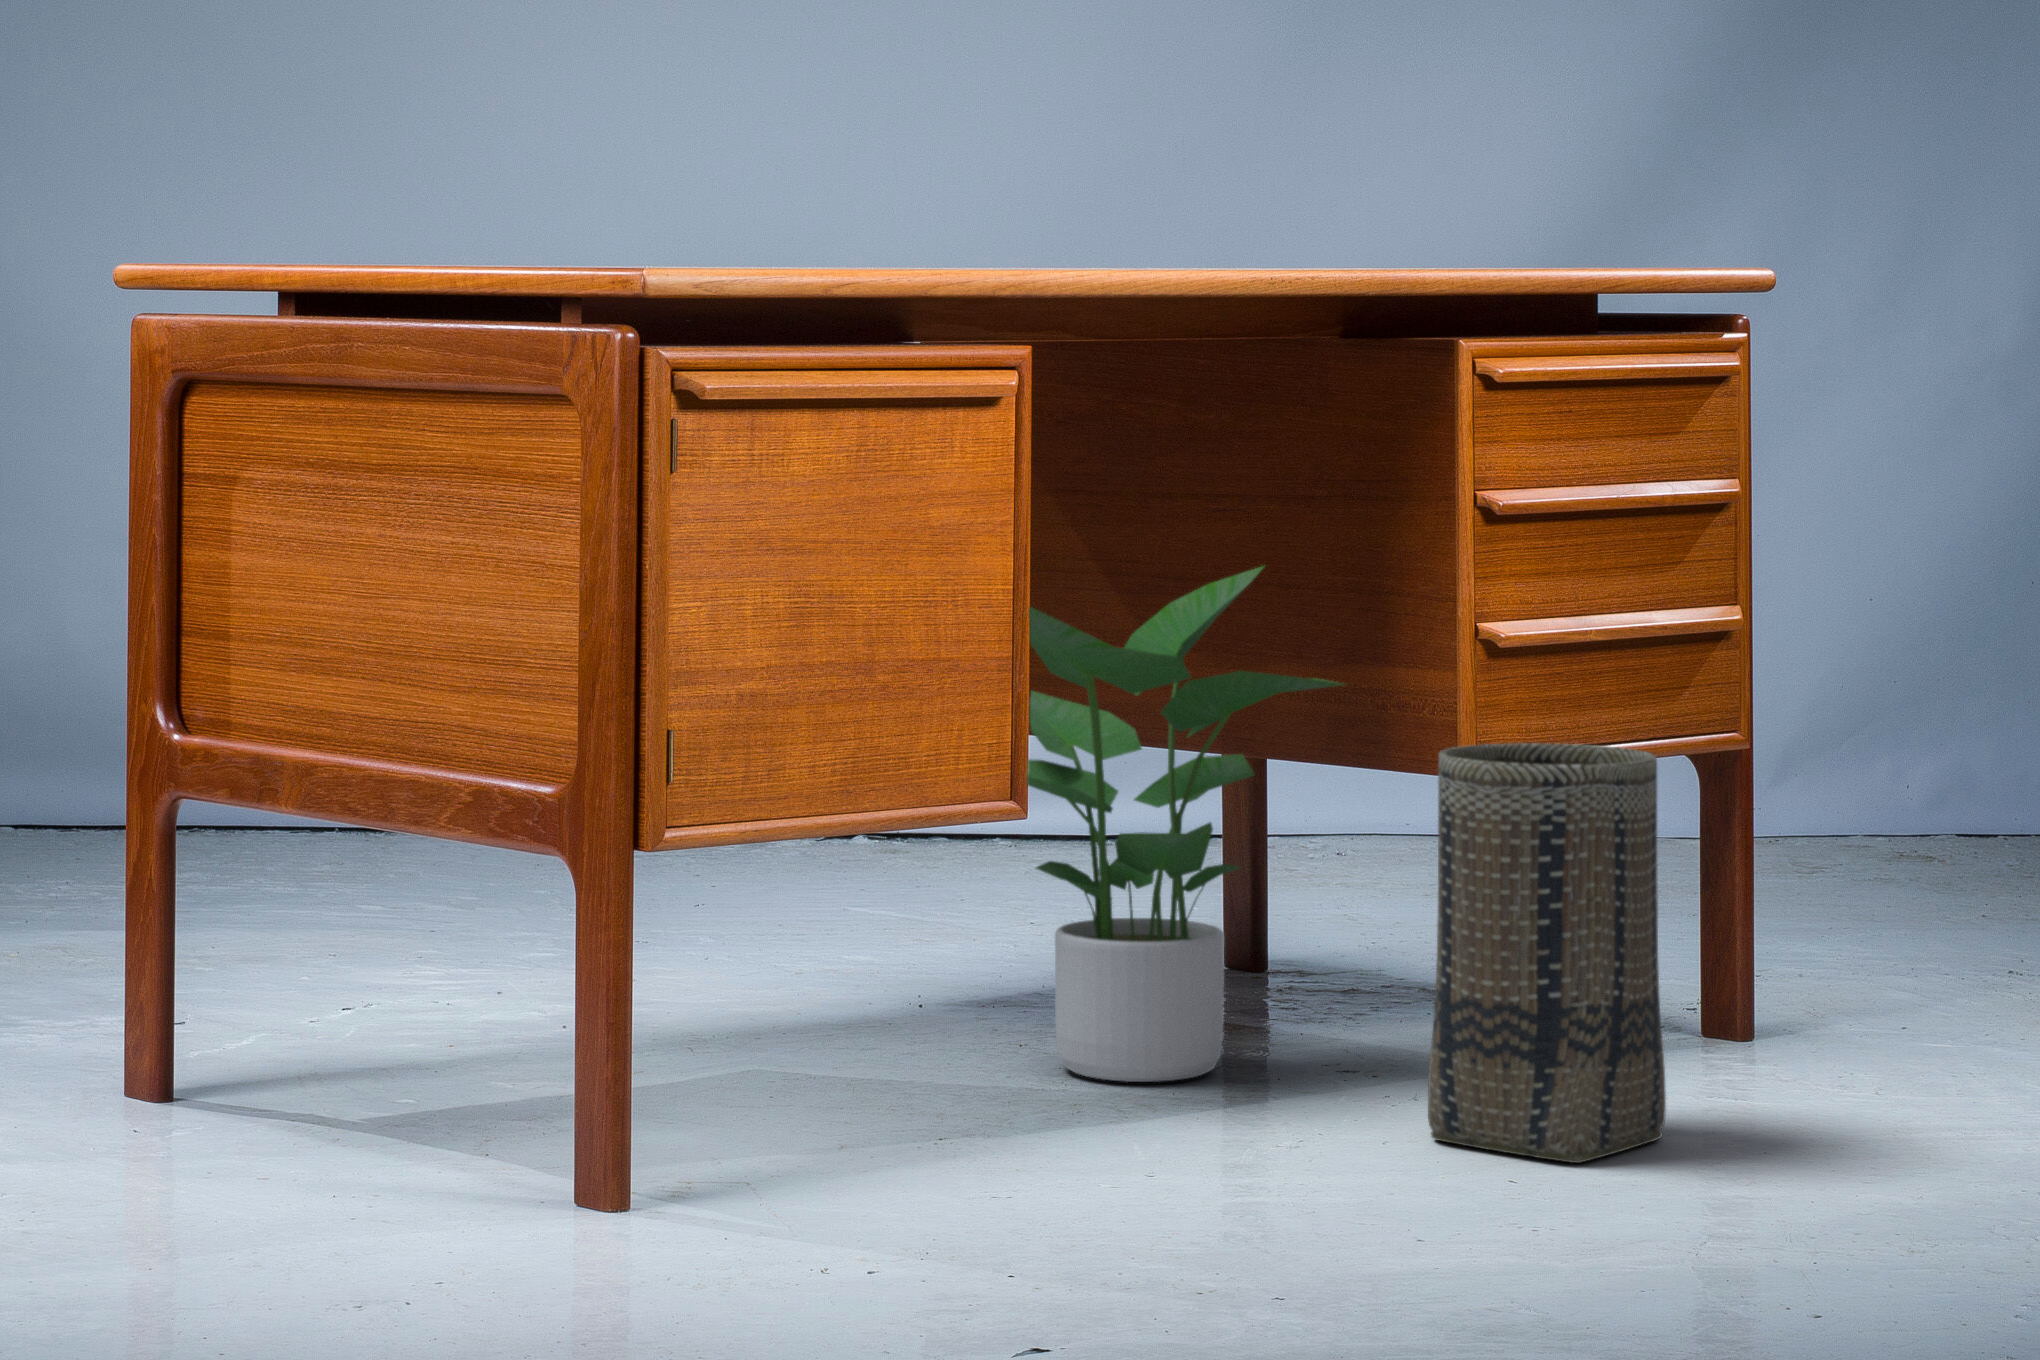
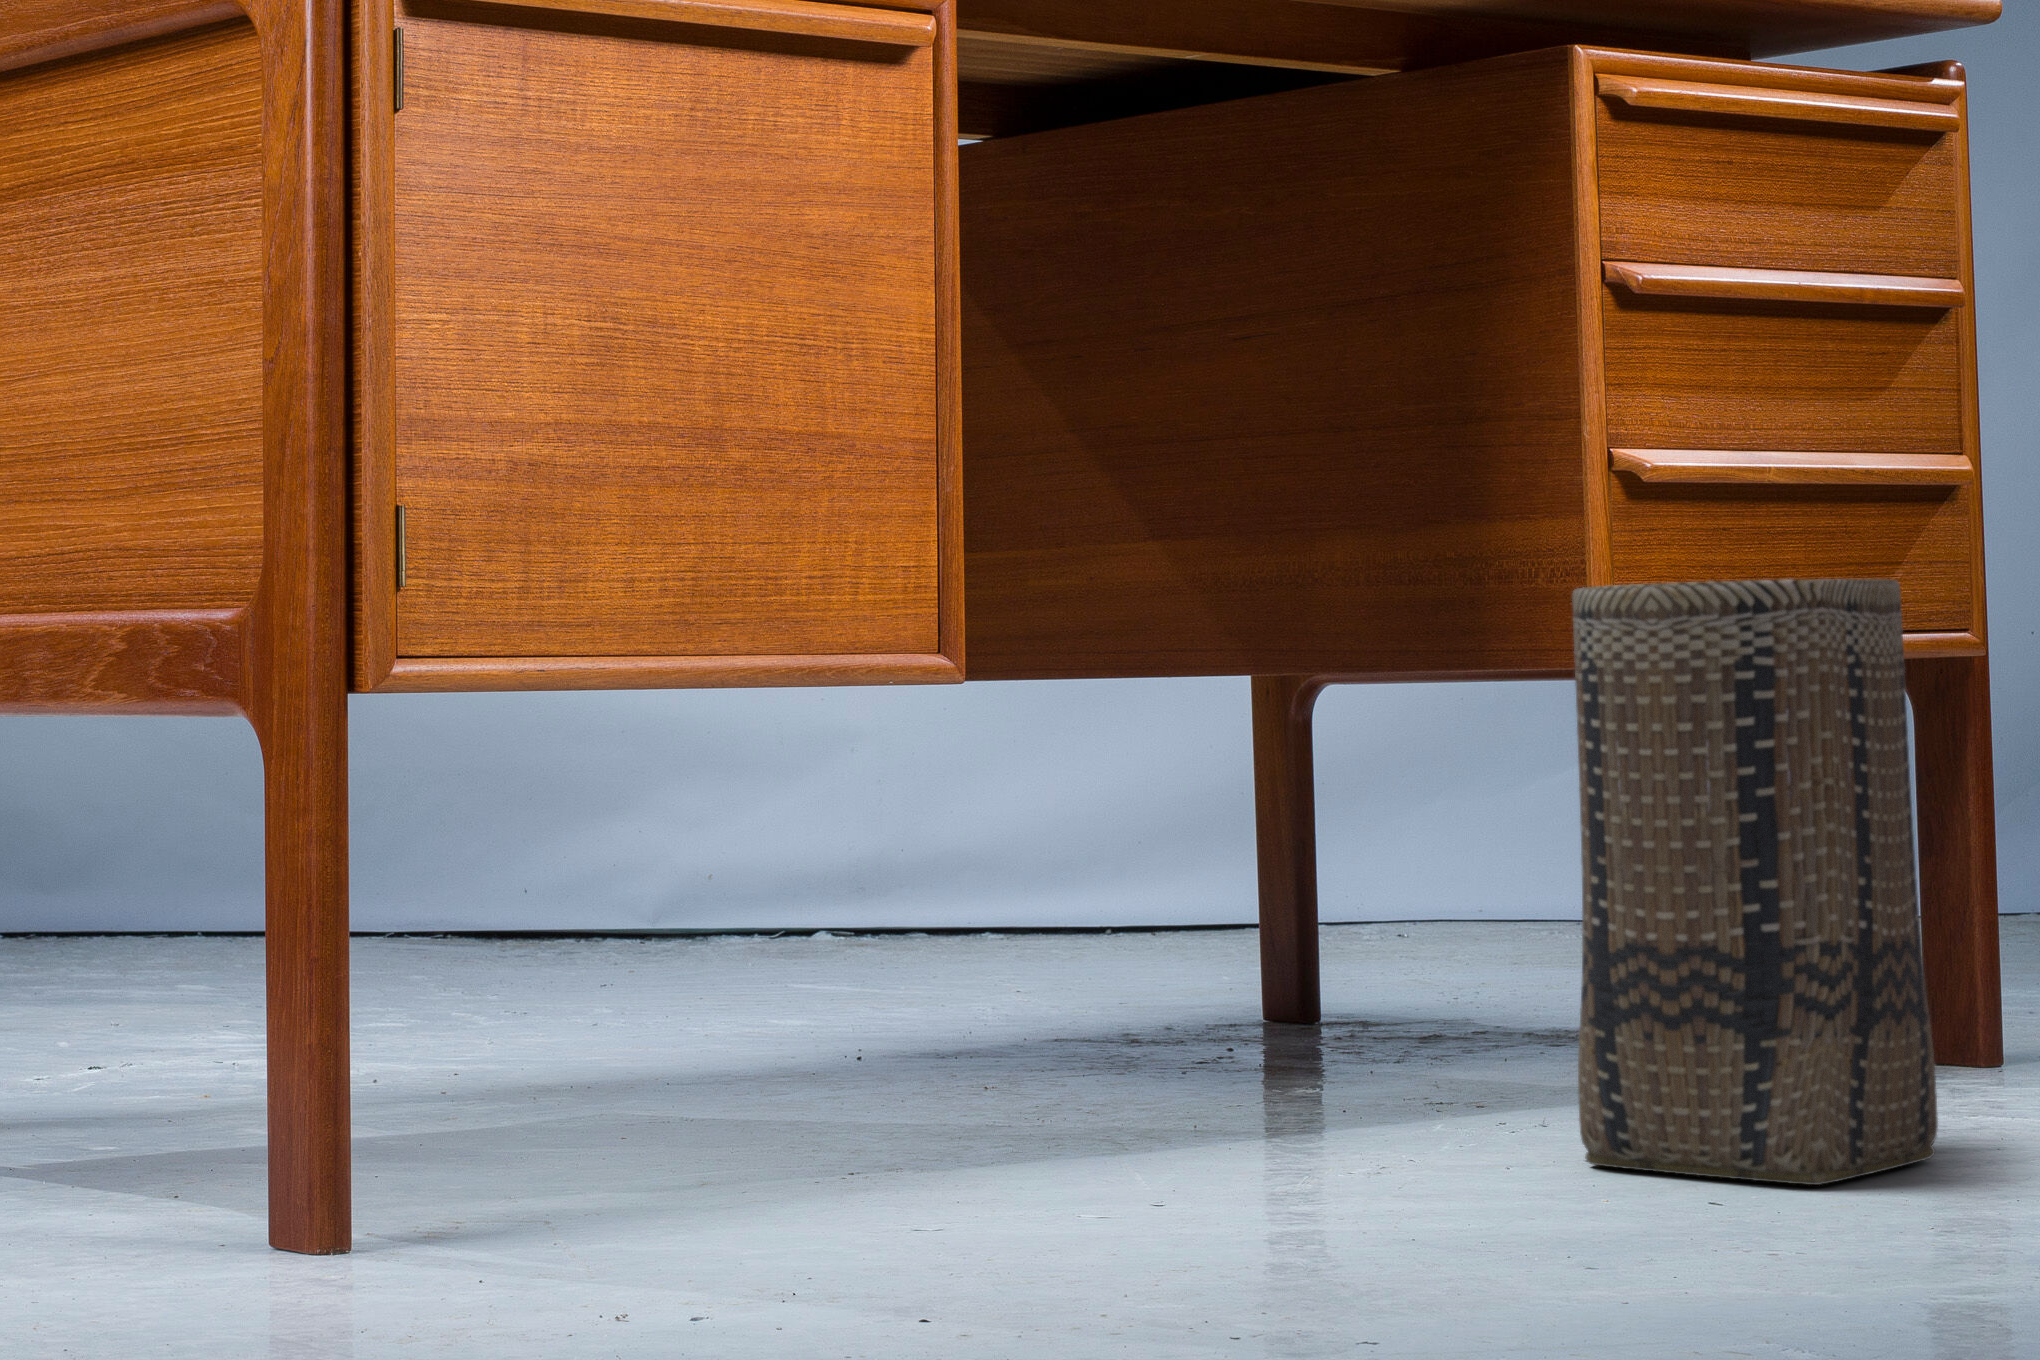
potted plant: present [1027,566,1343,1082] -> none [858,400,1430,1115]

